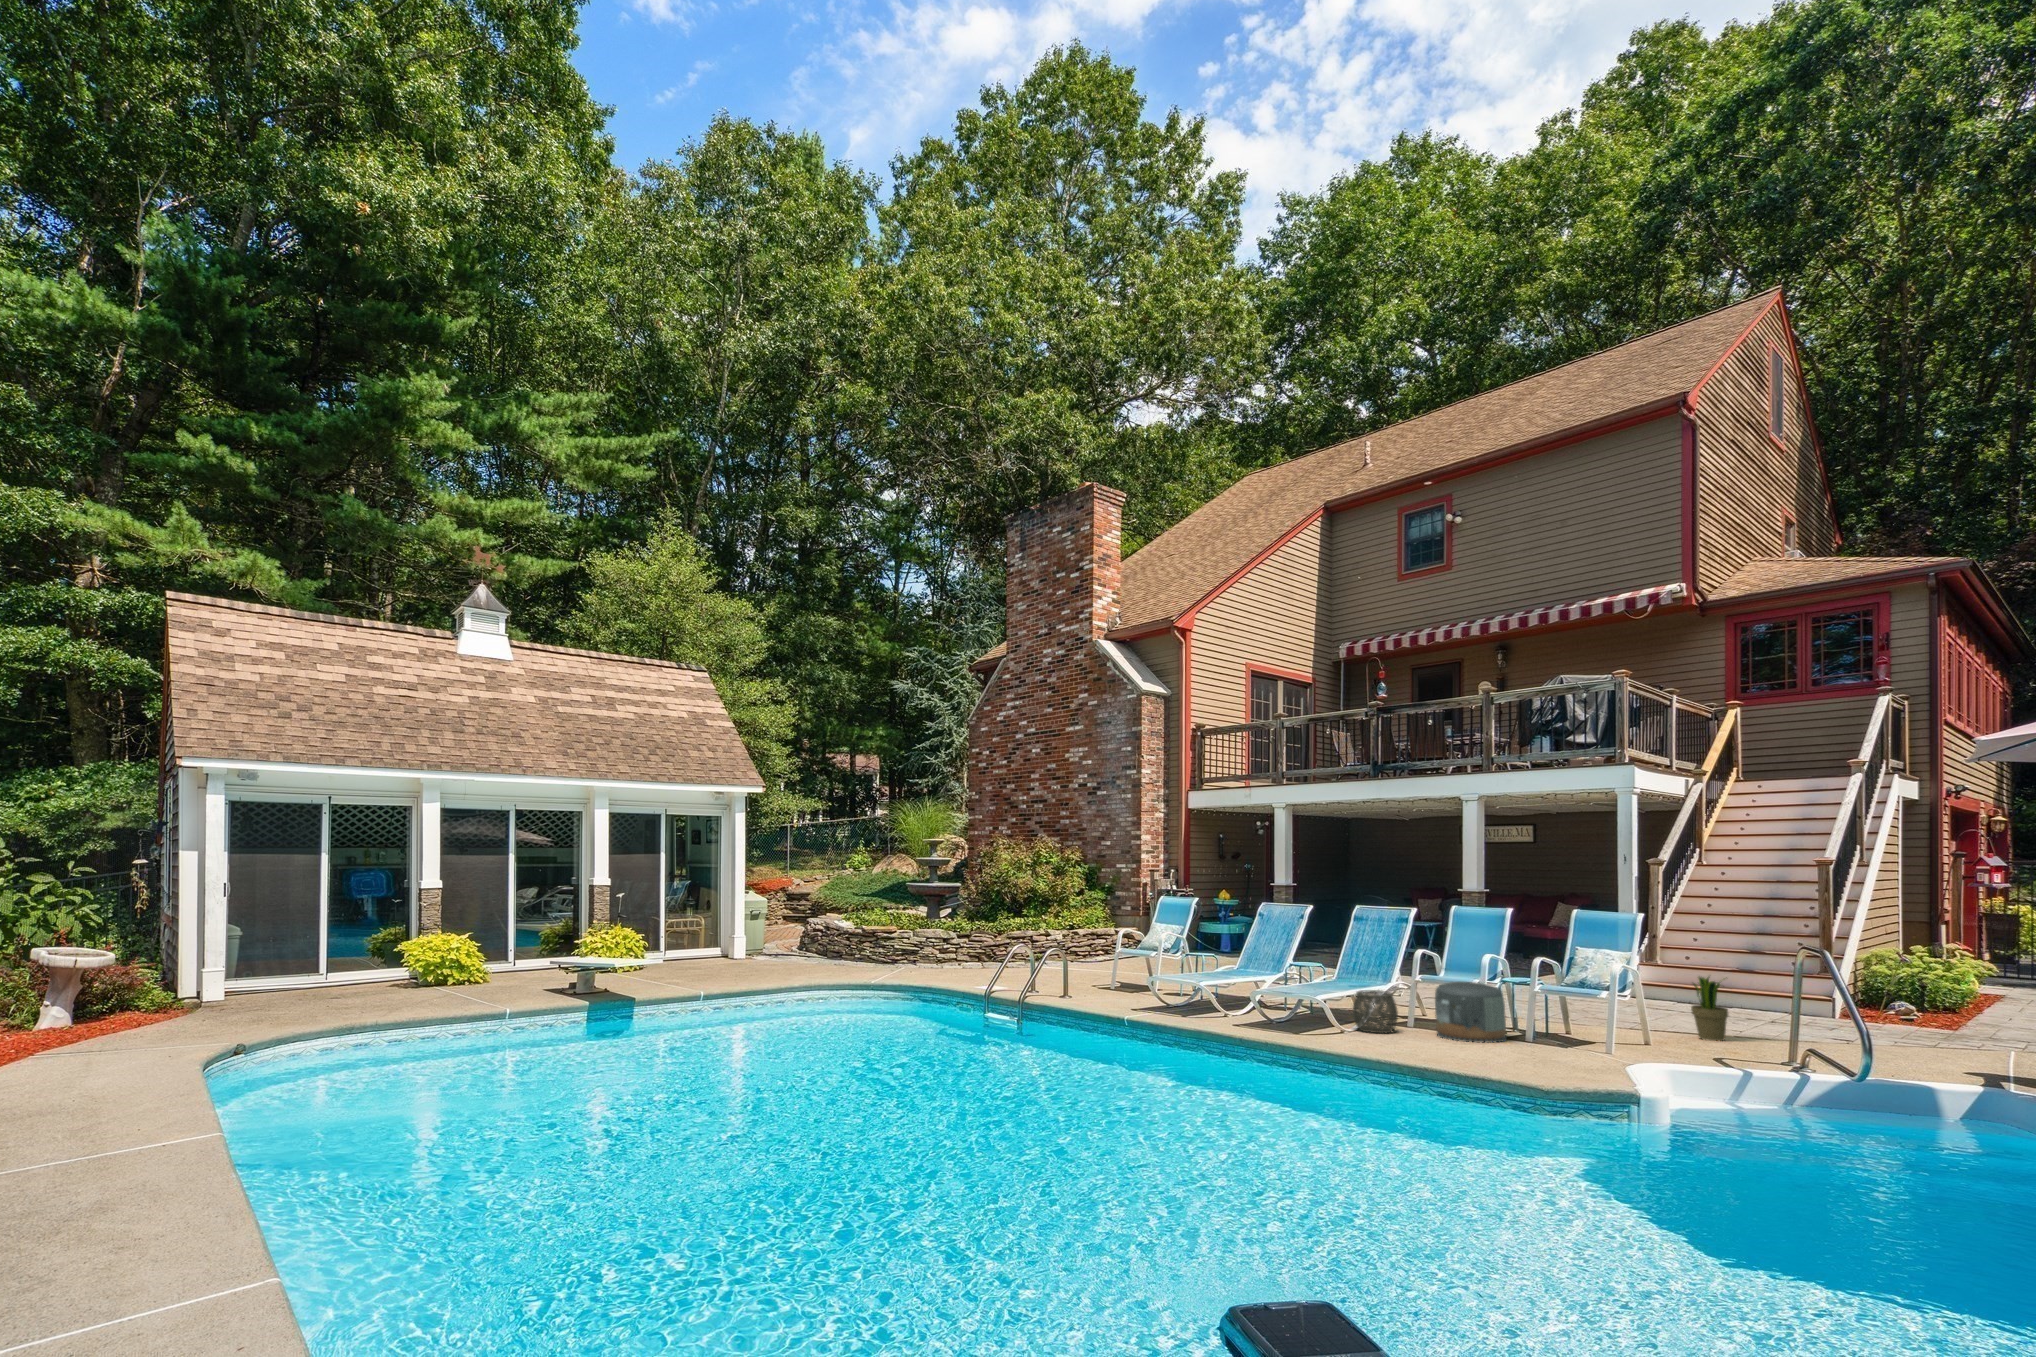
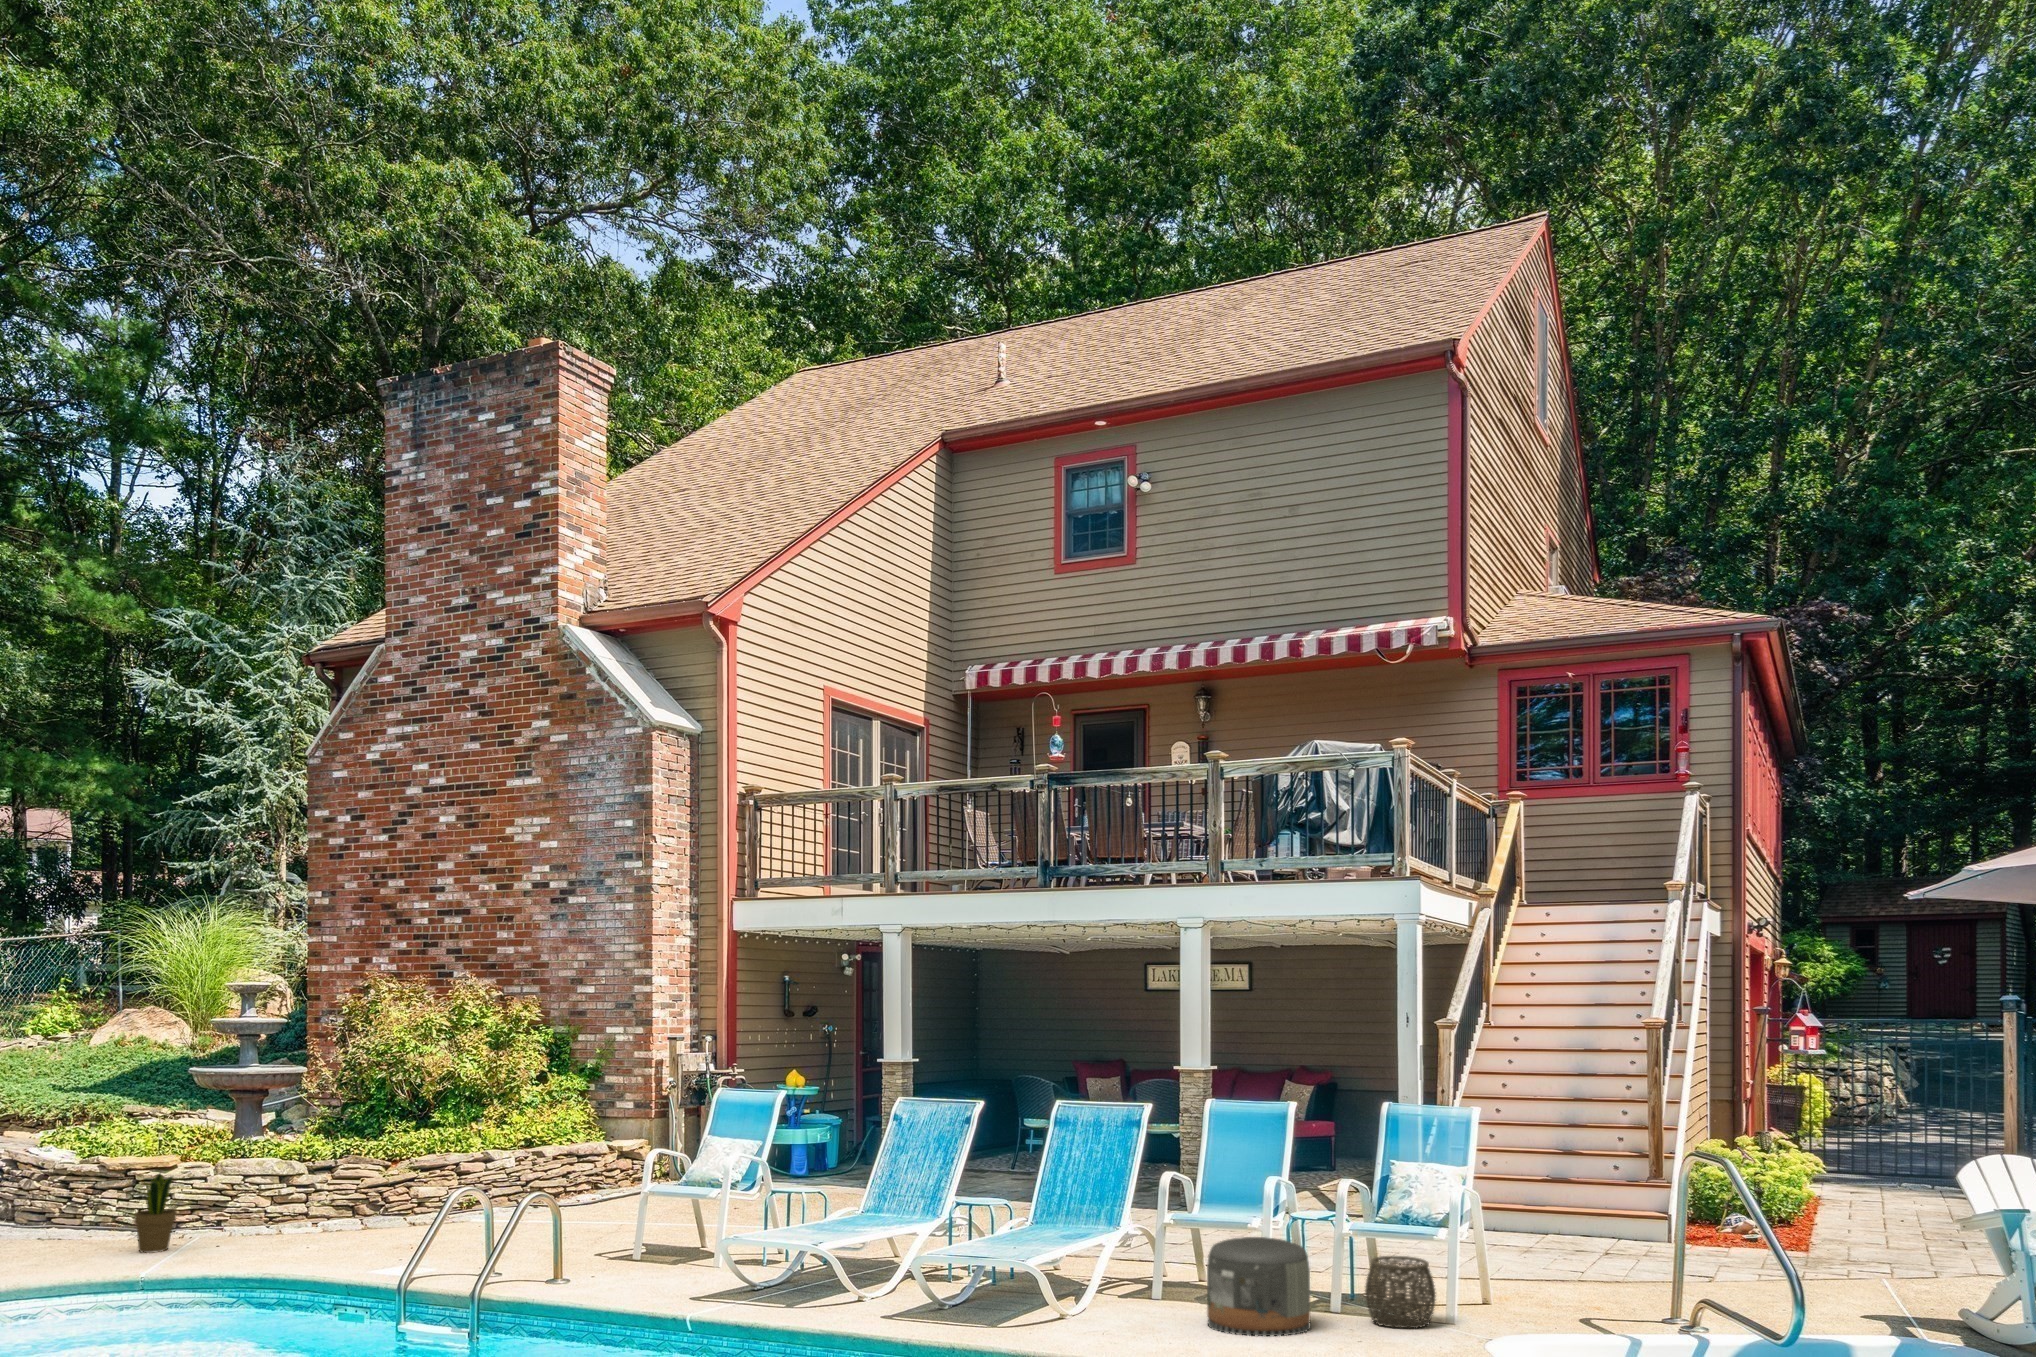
potted plant: present [1691,976,1728,1041] -> present [134,1173,177,1253]
woven basket: present [1353,990,1398,1034] -> present [1365,1256,1436,1329]

